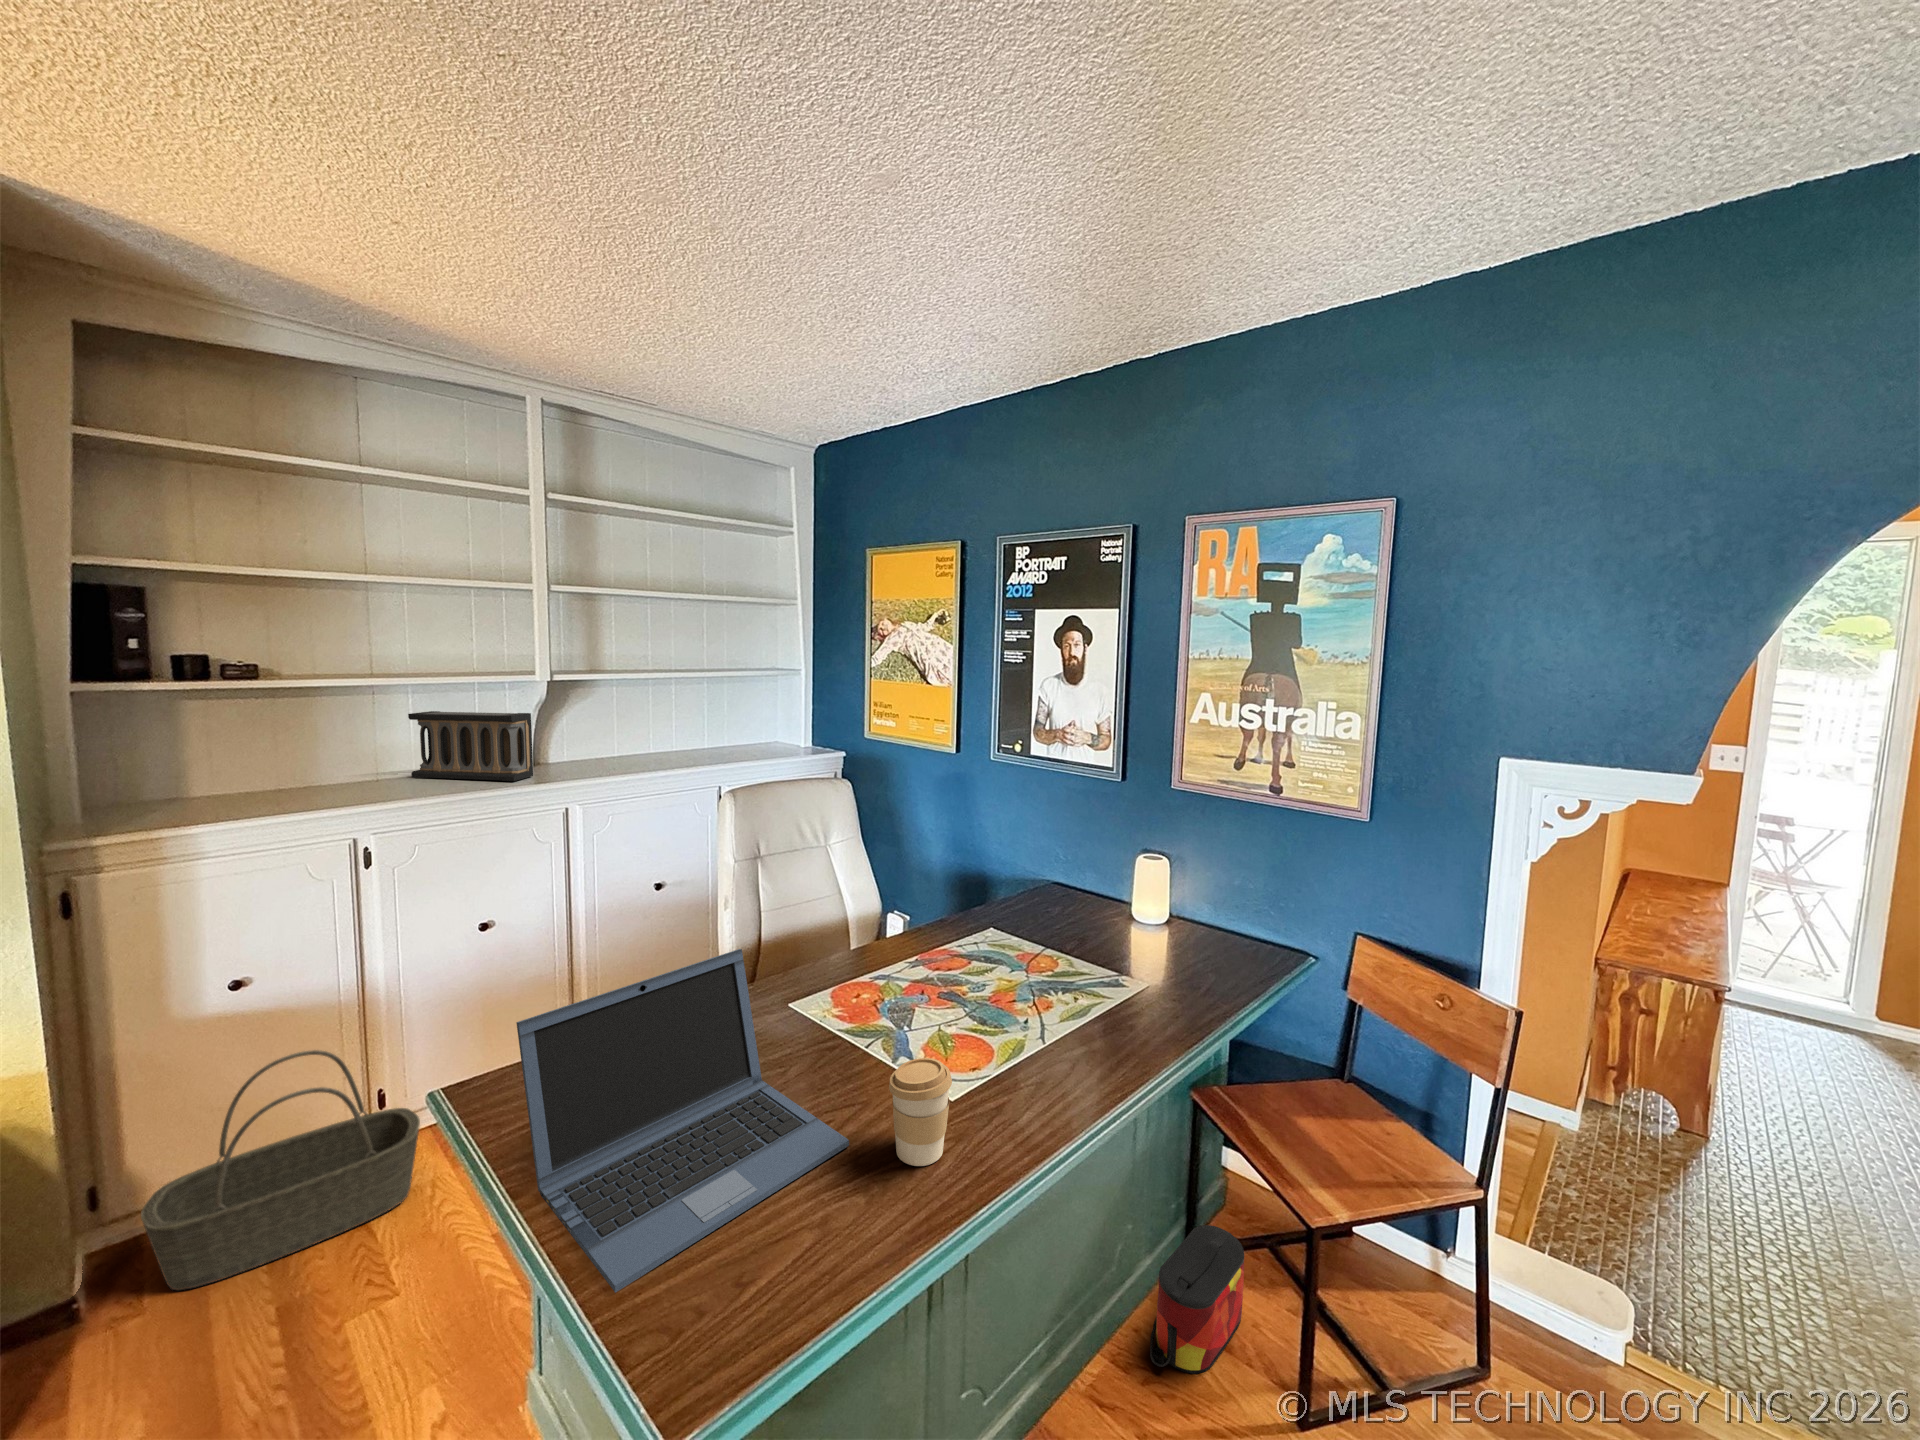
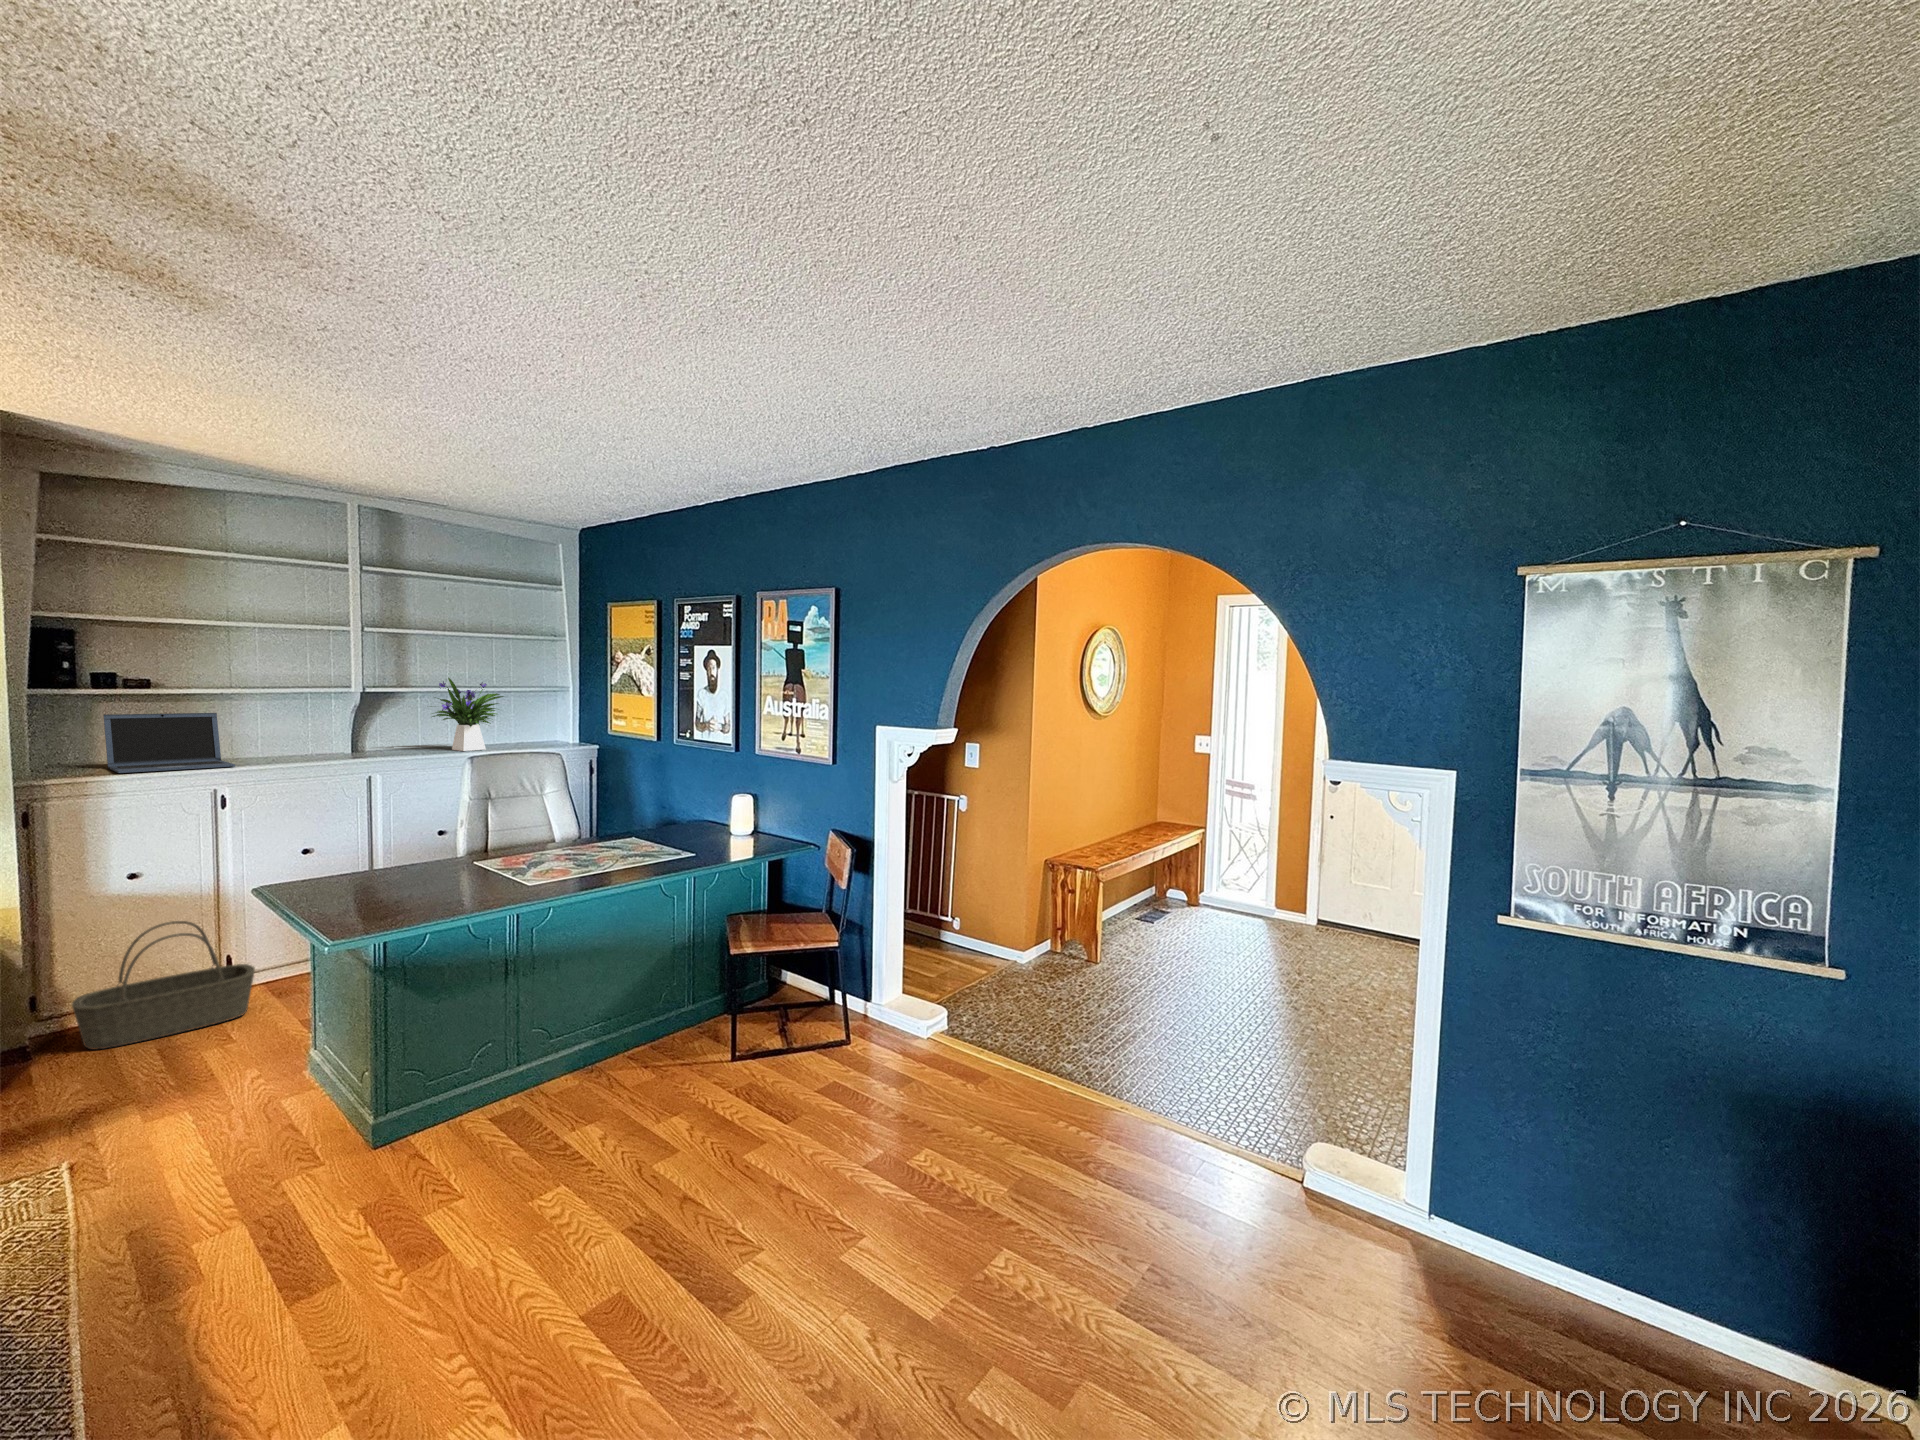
flower arrangement: none [631,658,735,762] -> present [432,678,503,751]
speaker: present [408,711,533,781] -> none [255,713,346,759]
laptop: present [516,949,849,1293] -> present [104,713,235,773]
coffee cup: present [889,1058,952,1166] -> none [487,852,520,895]
bag: present [1150,1225,1244,1374] -> none [677,989,744,1050]

